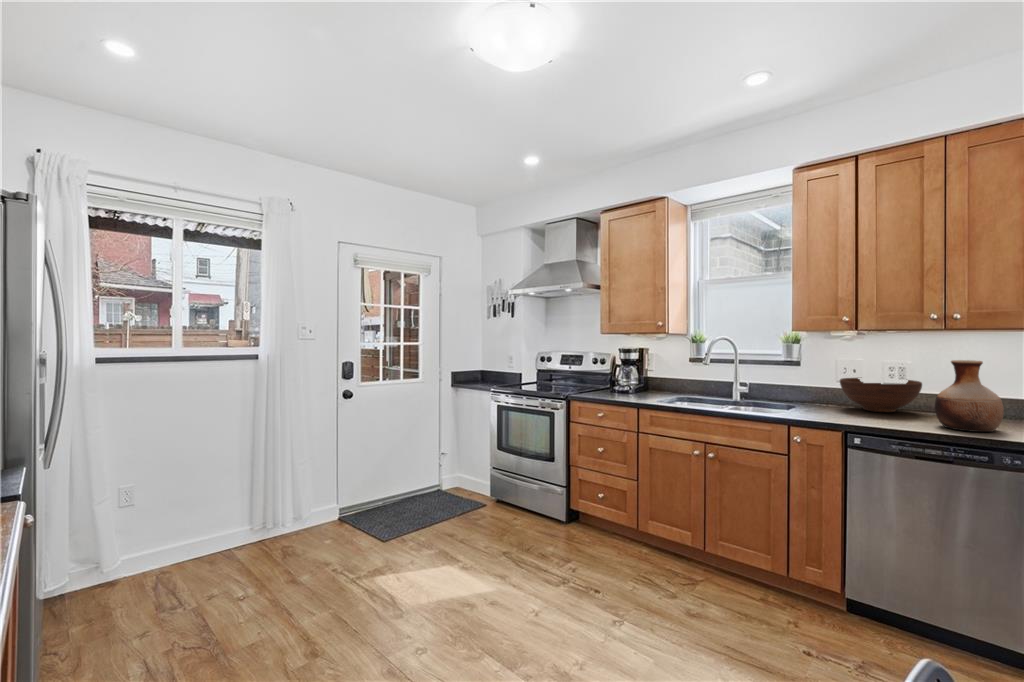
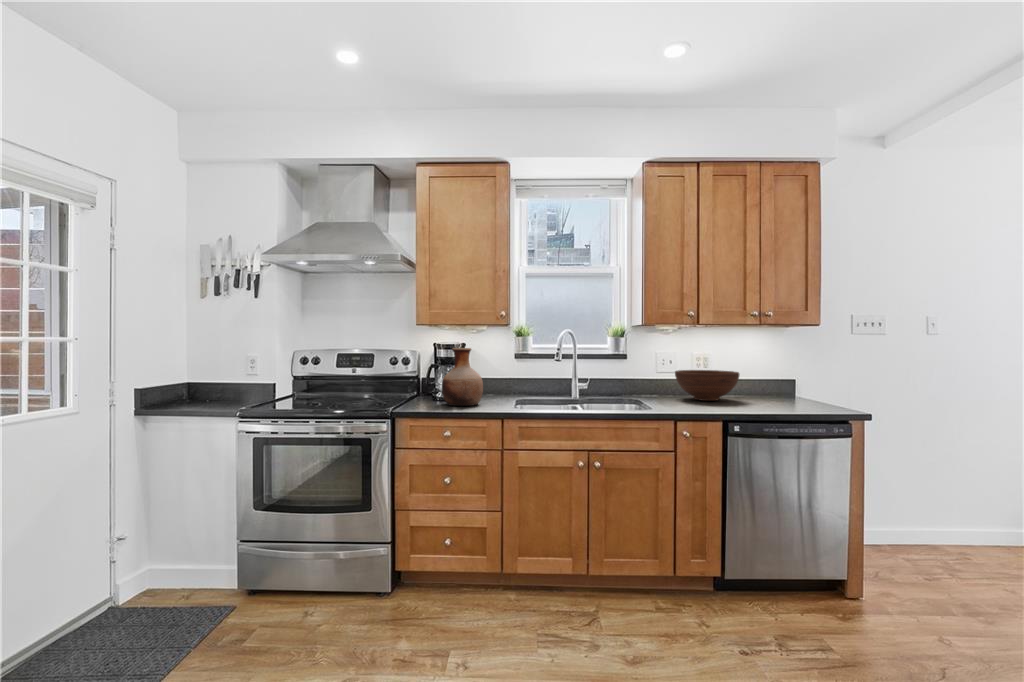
vase: present [935,360,1004,432] -> present [442,348,483,406]

